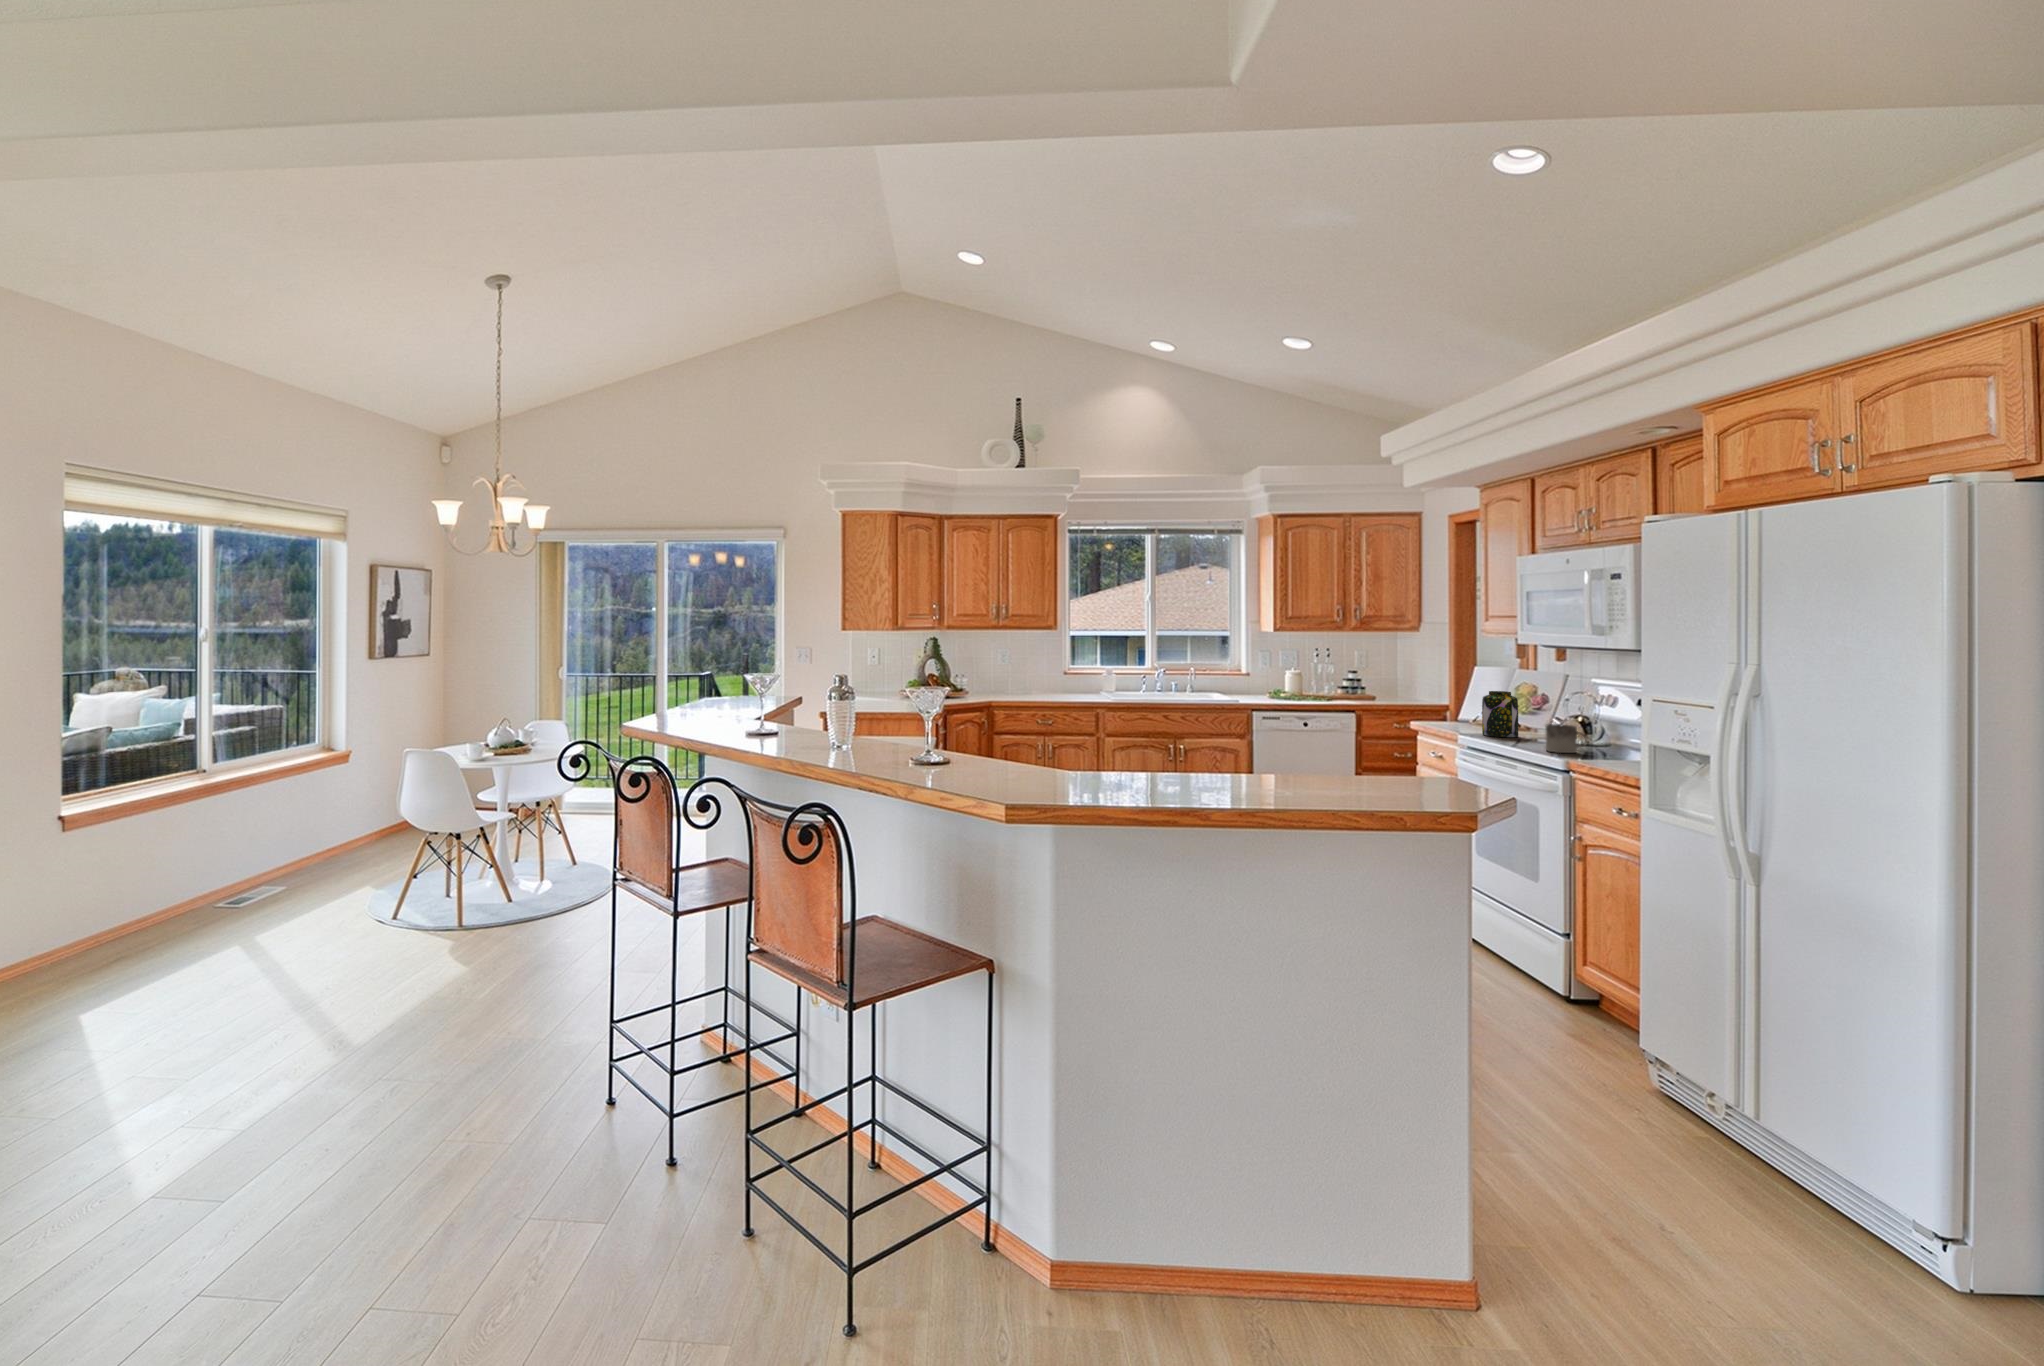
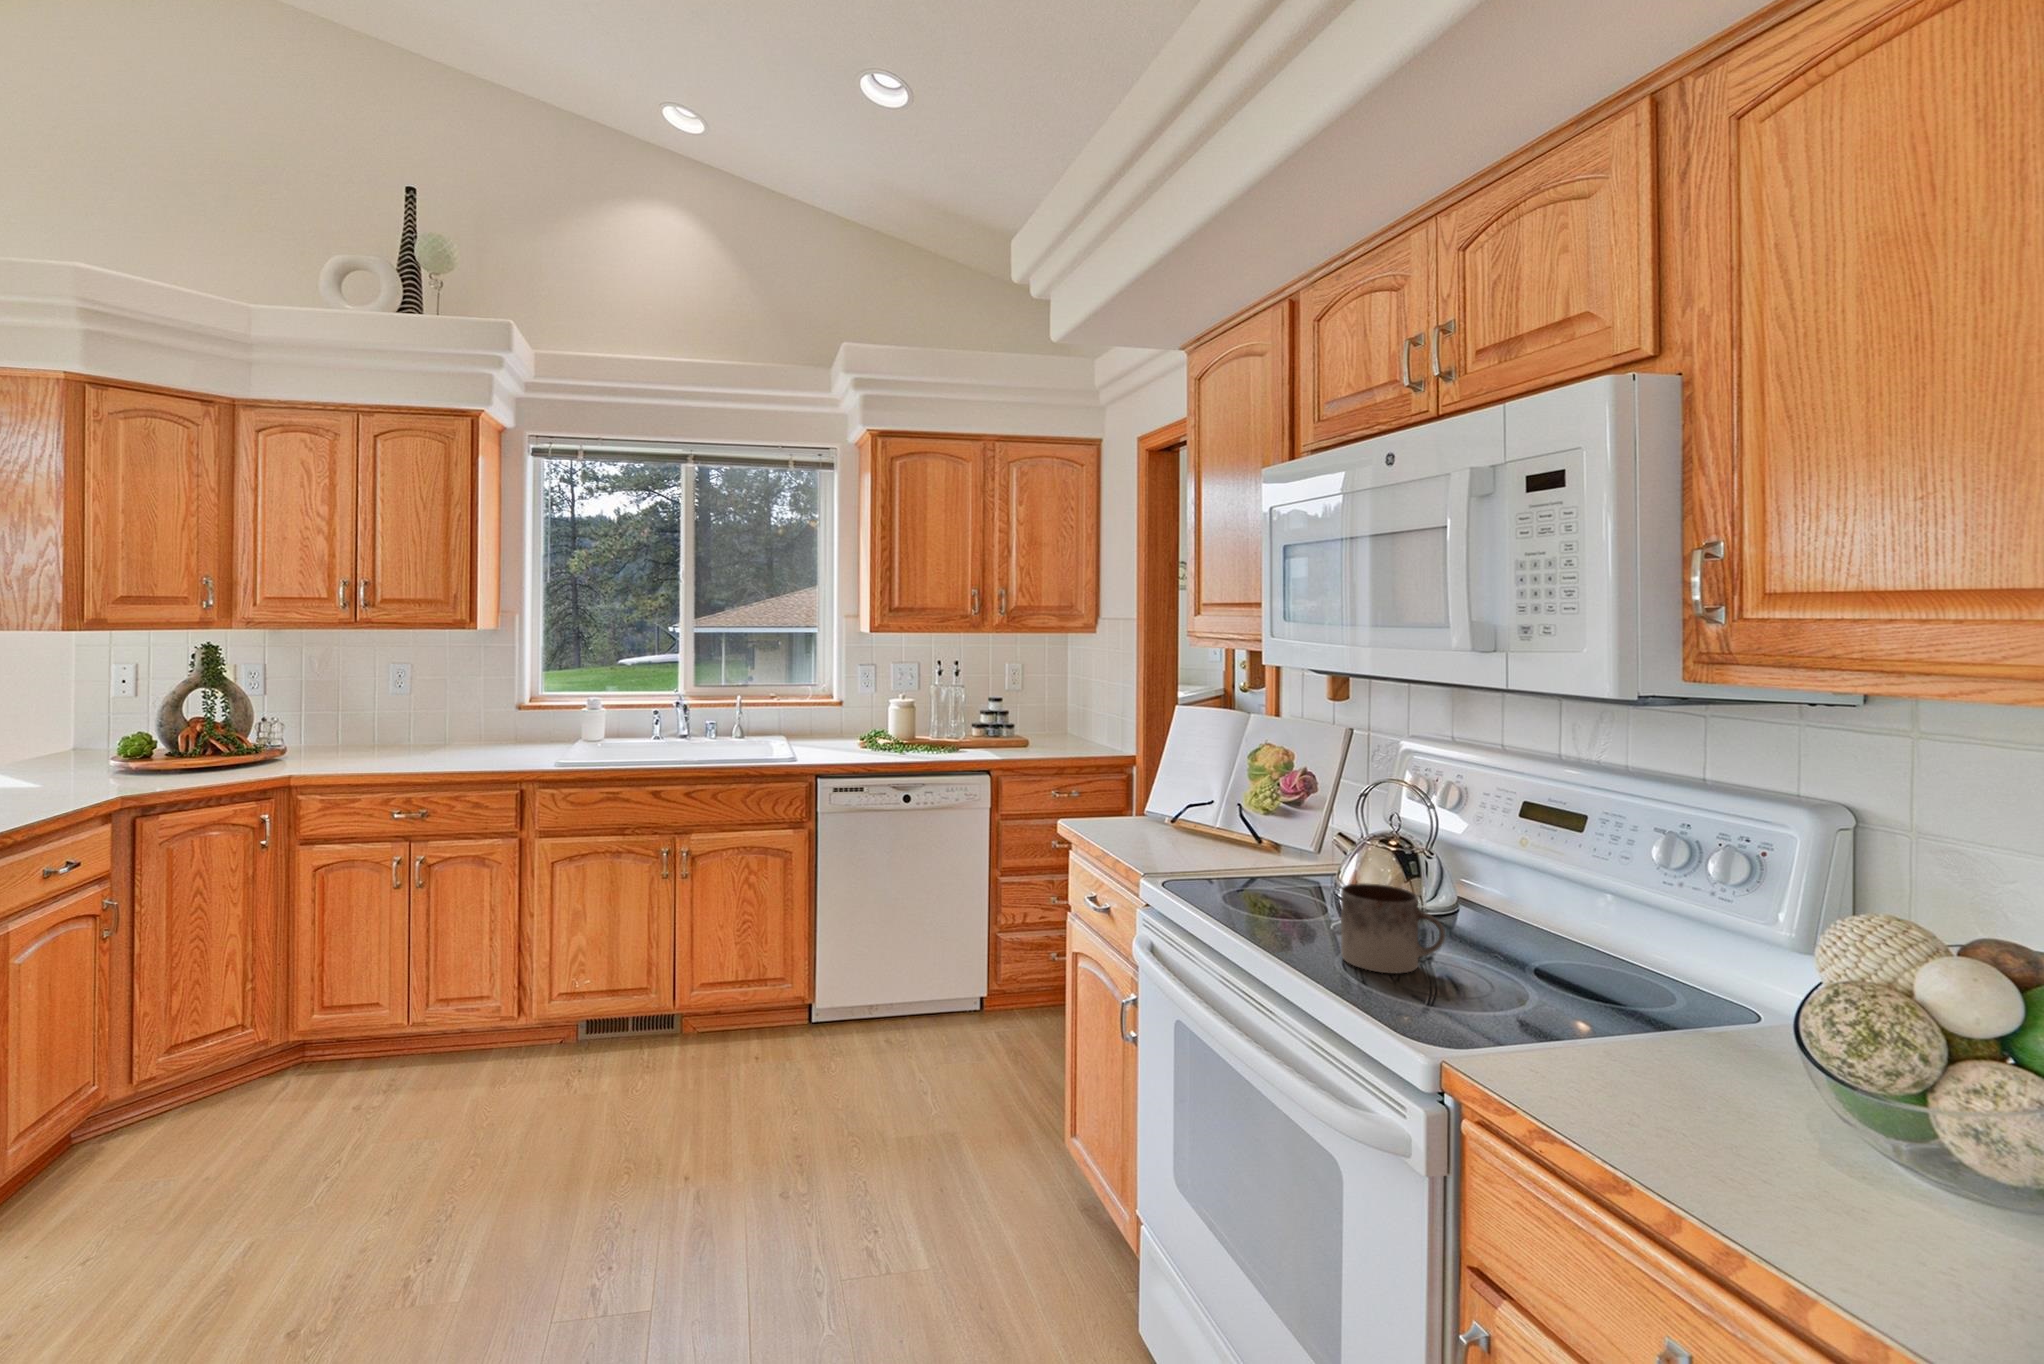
jar: present [1482,691,1518,737] -> none [1188,768,1261,878]

